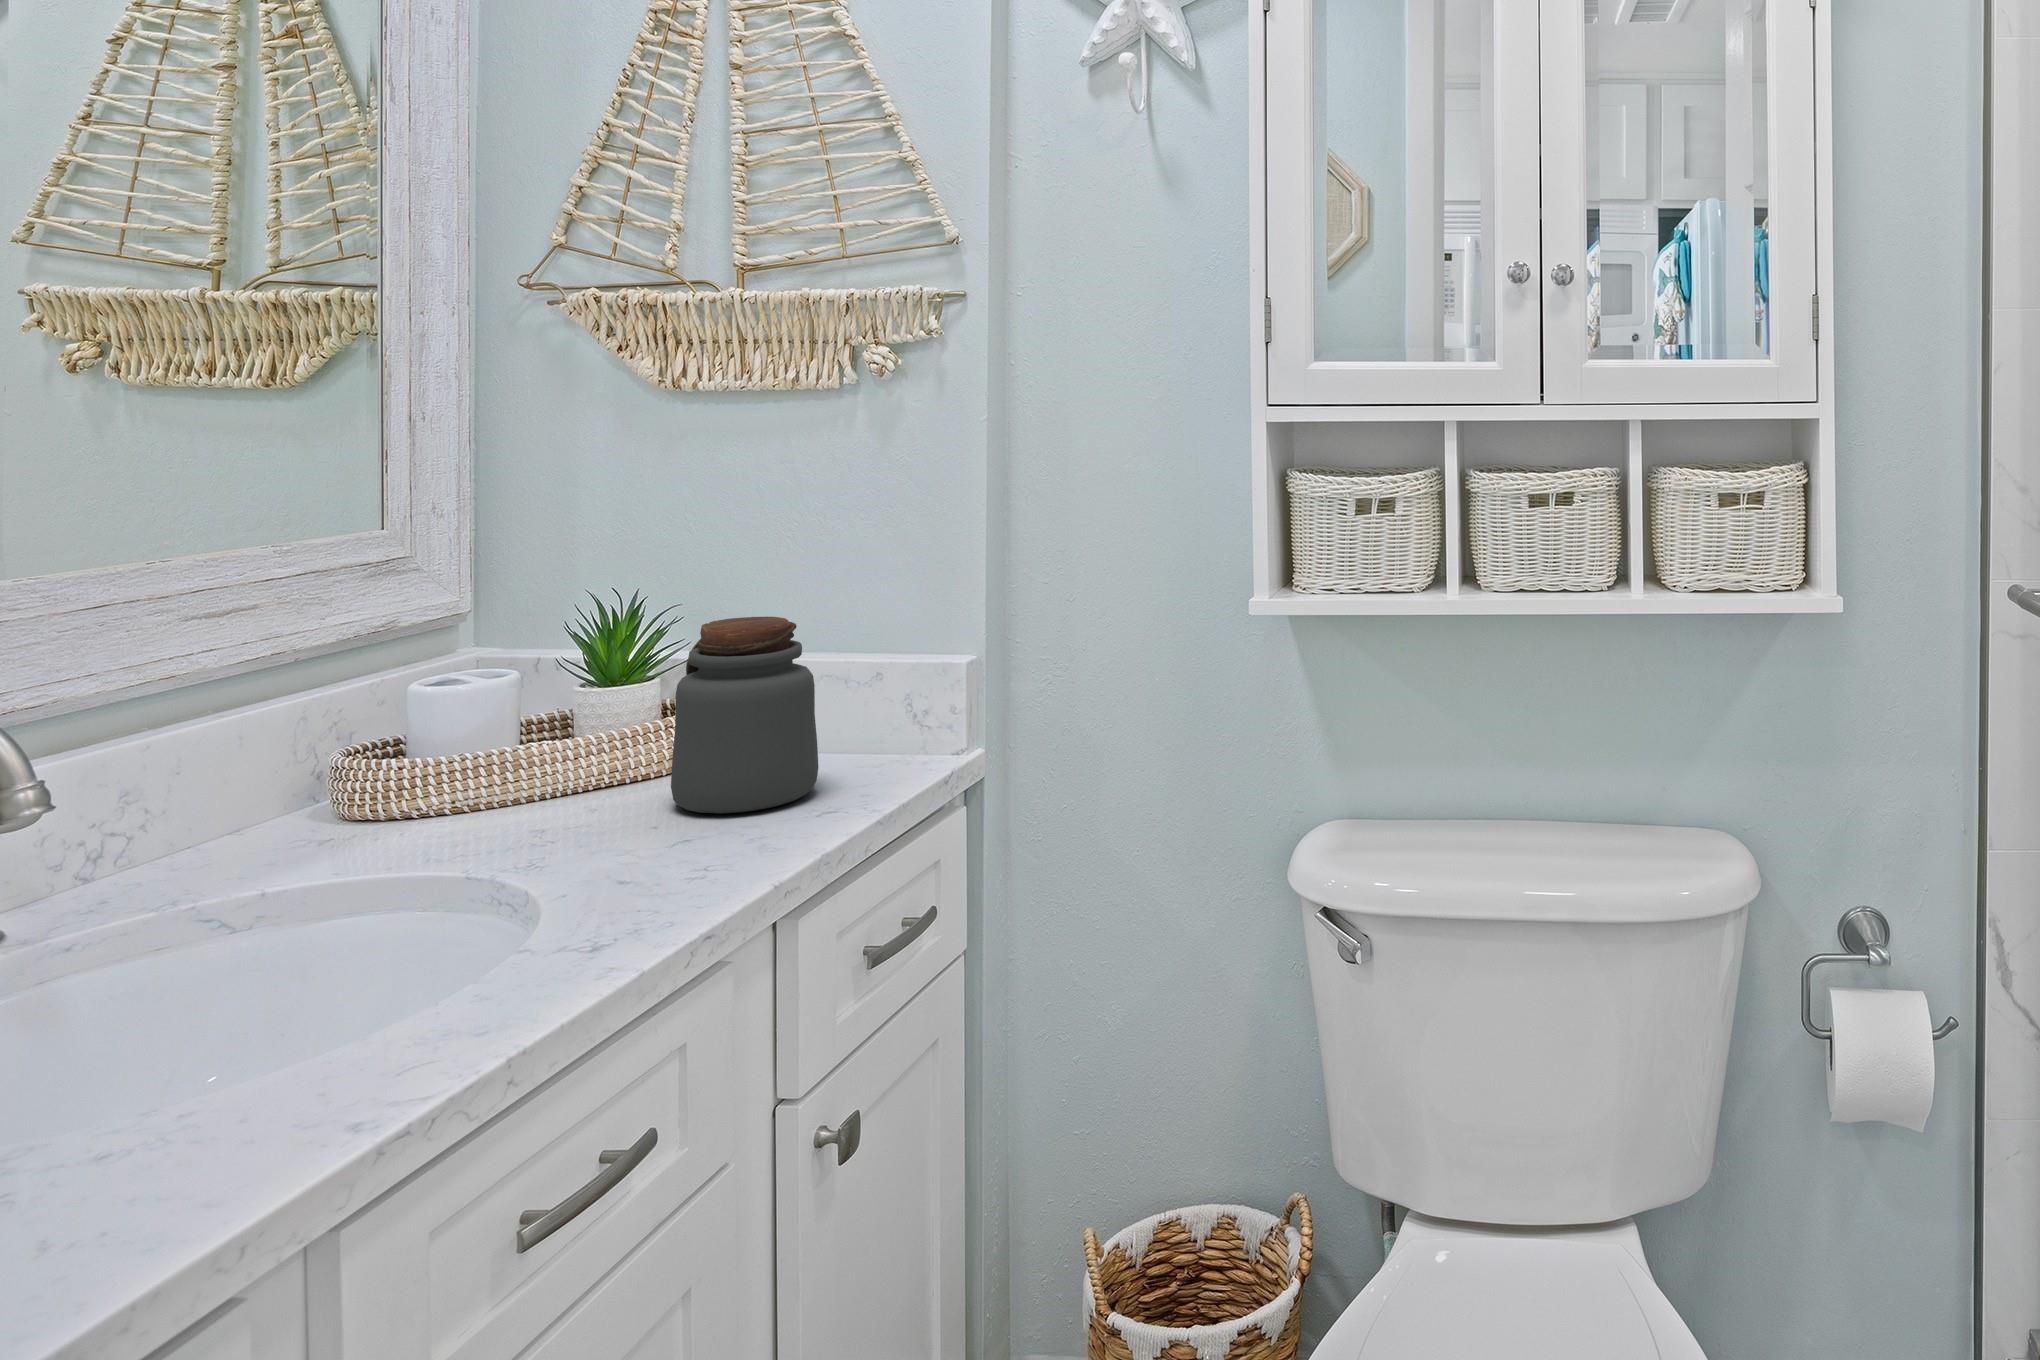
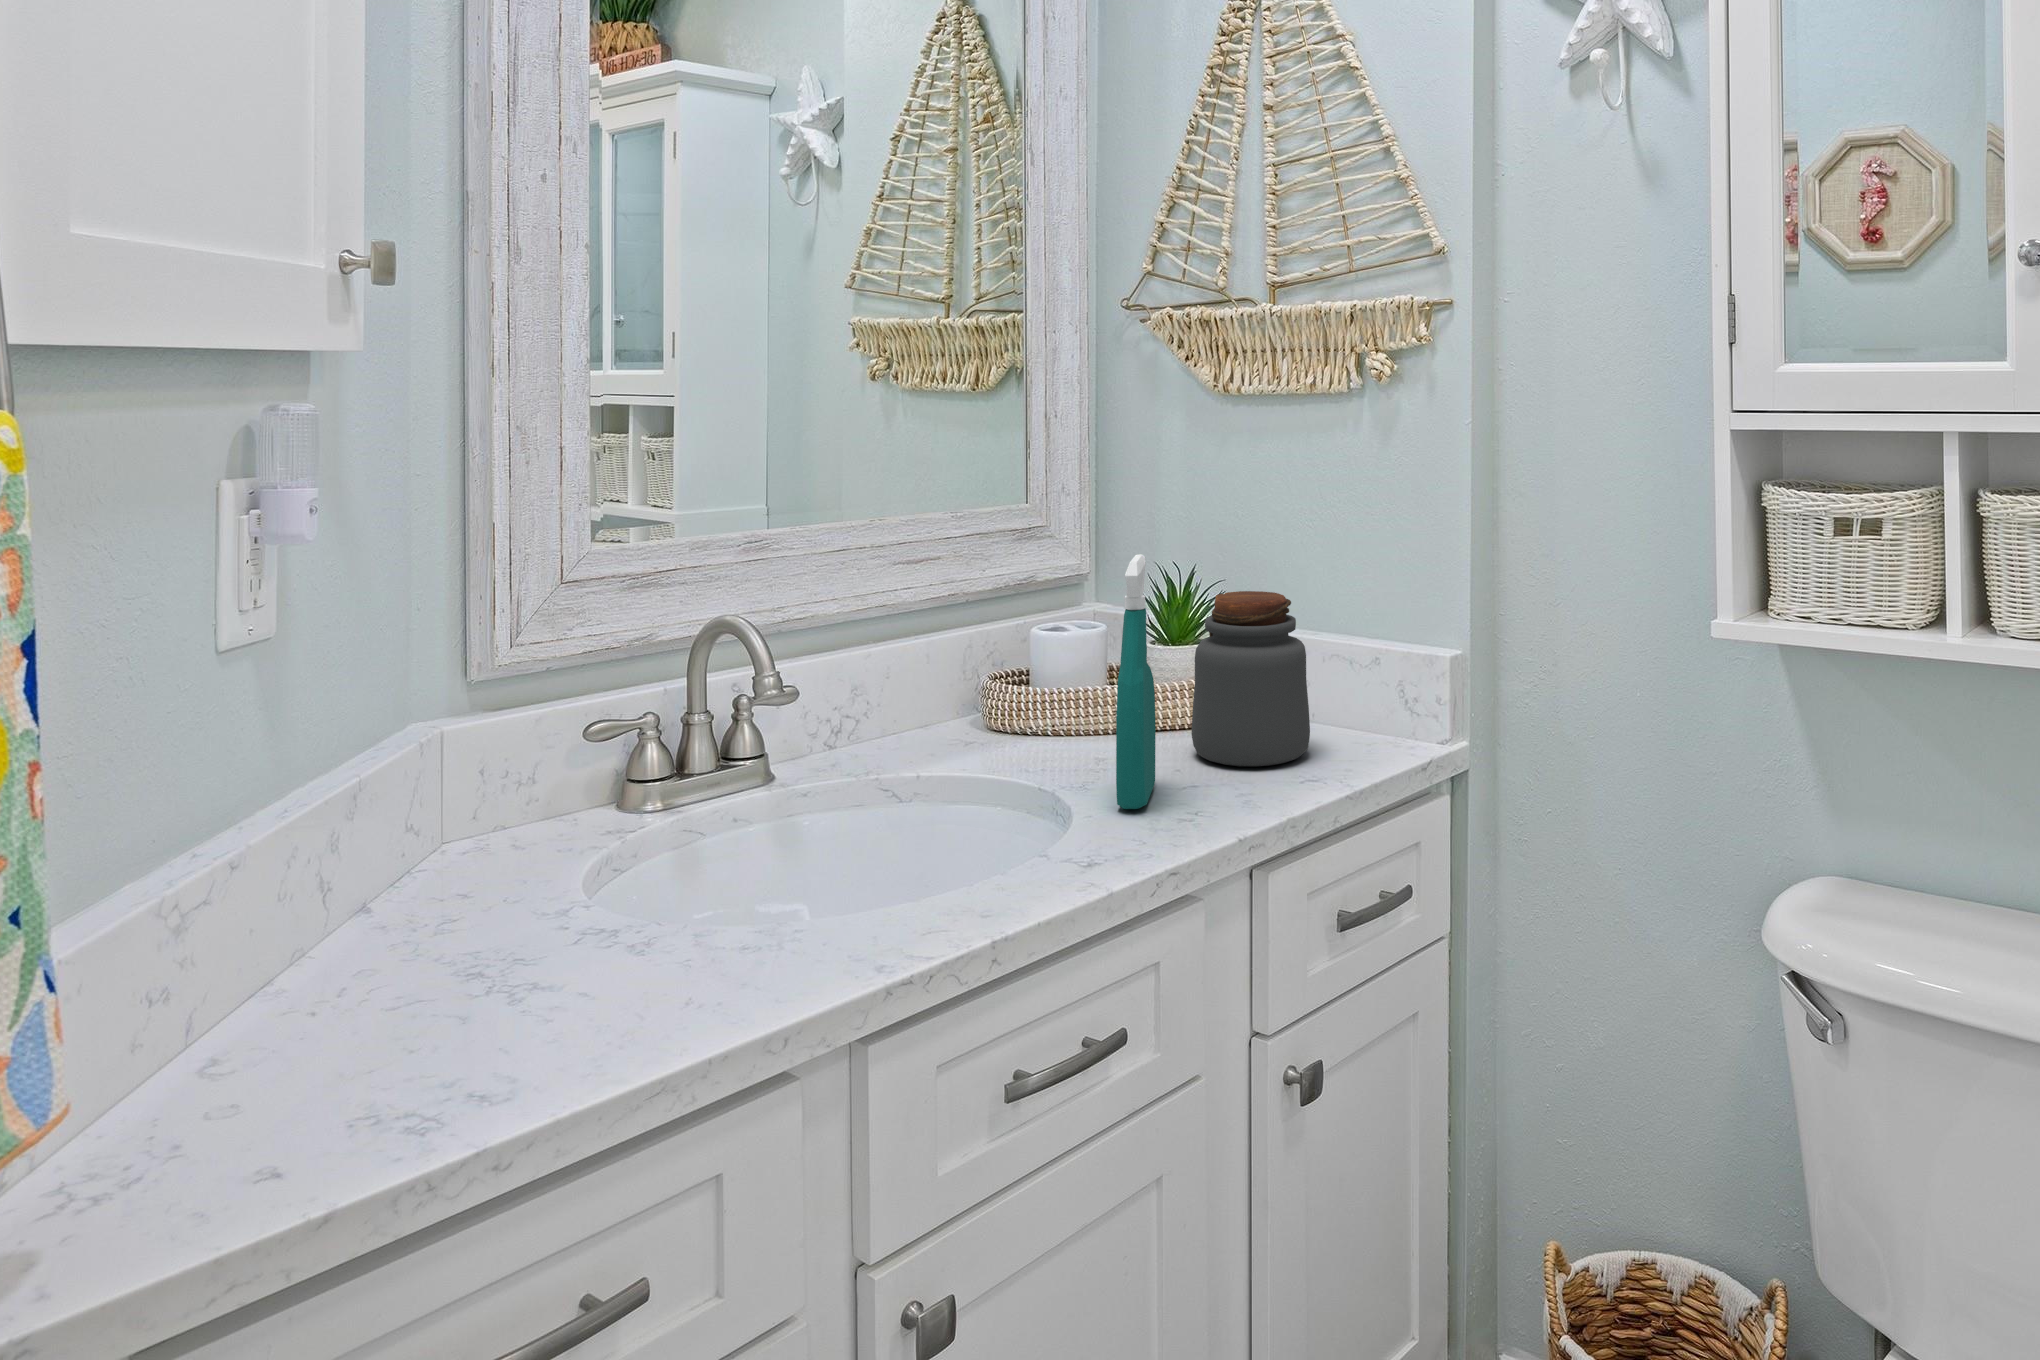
spray bottle: none [611,583,653,876] -> present [1116,554,1156,809]

